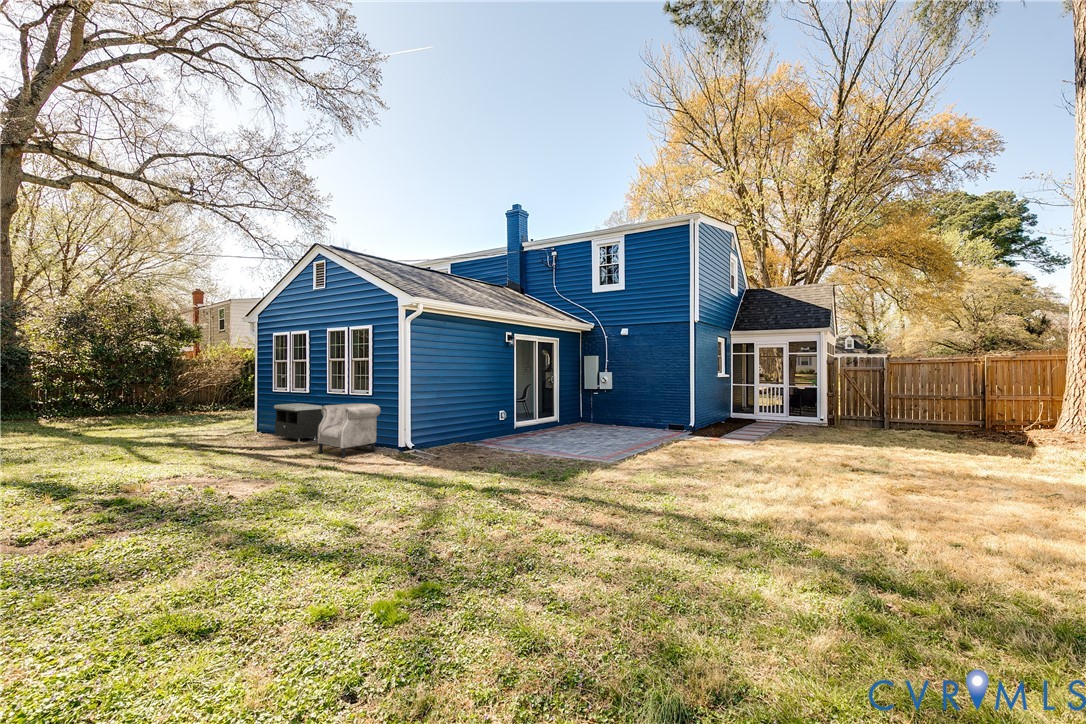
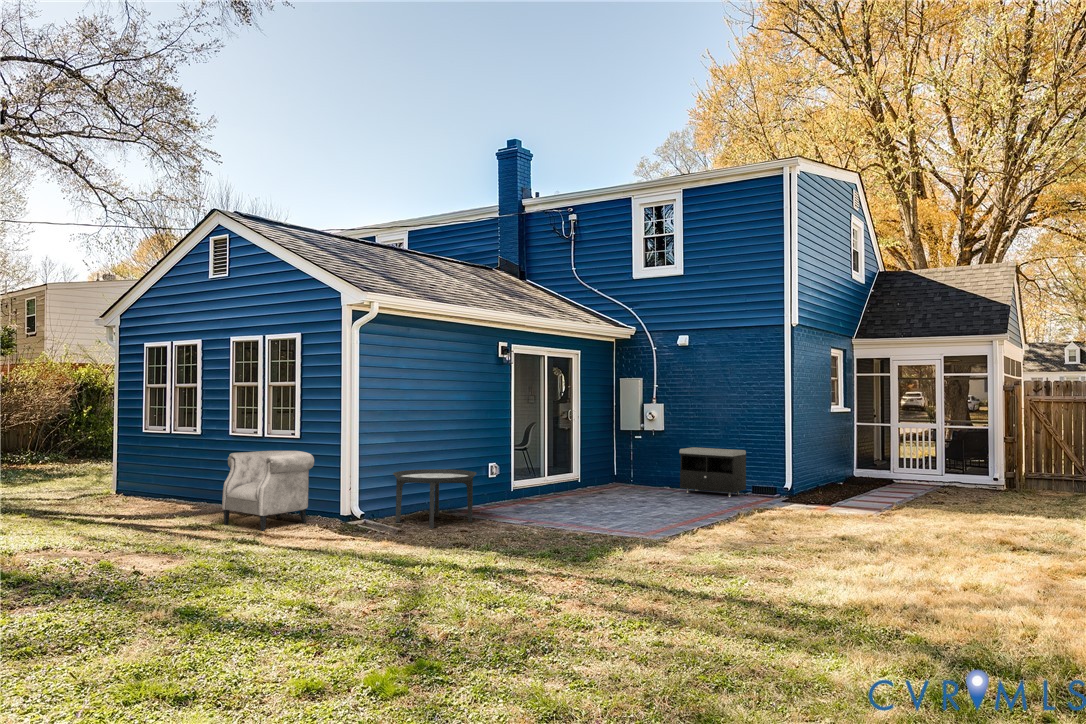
storage bench: present [274,403,322,442] -> present [679,447,746,497]
round table: none [433,415,490,456] -> present [393,469,477,529]

